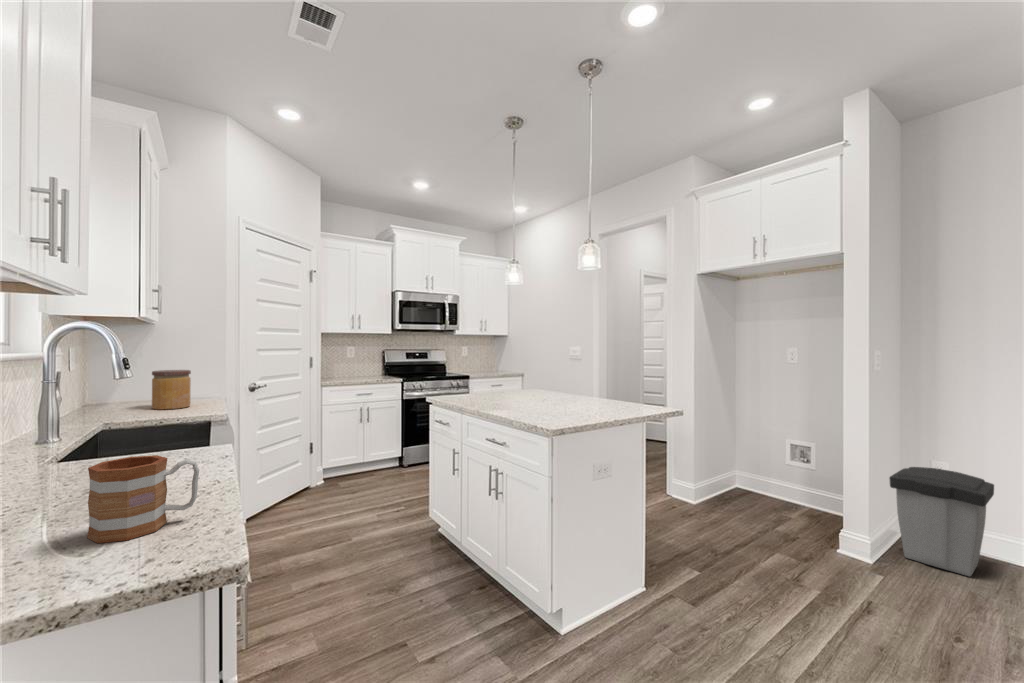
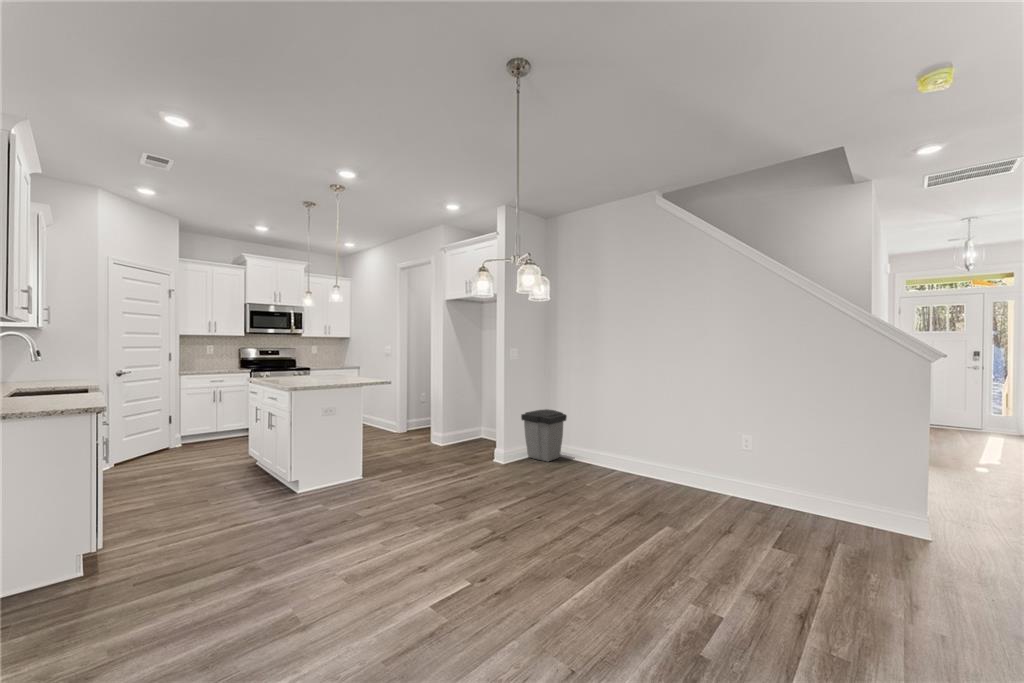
jar: present [152,370,191,410] -> none [40,360,70,385]
mug: present [87,455,199,543] -> none [44,381,88,407]

